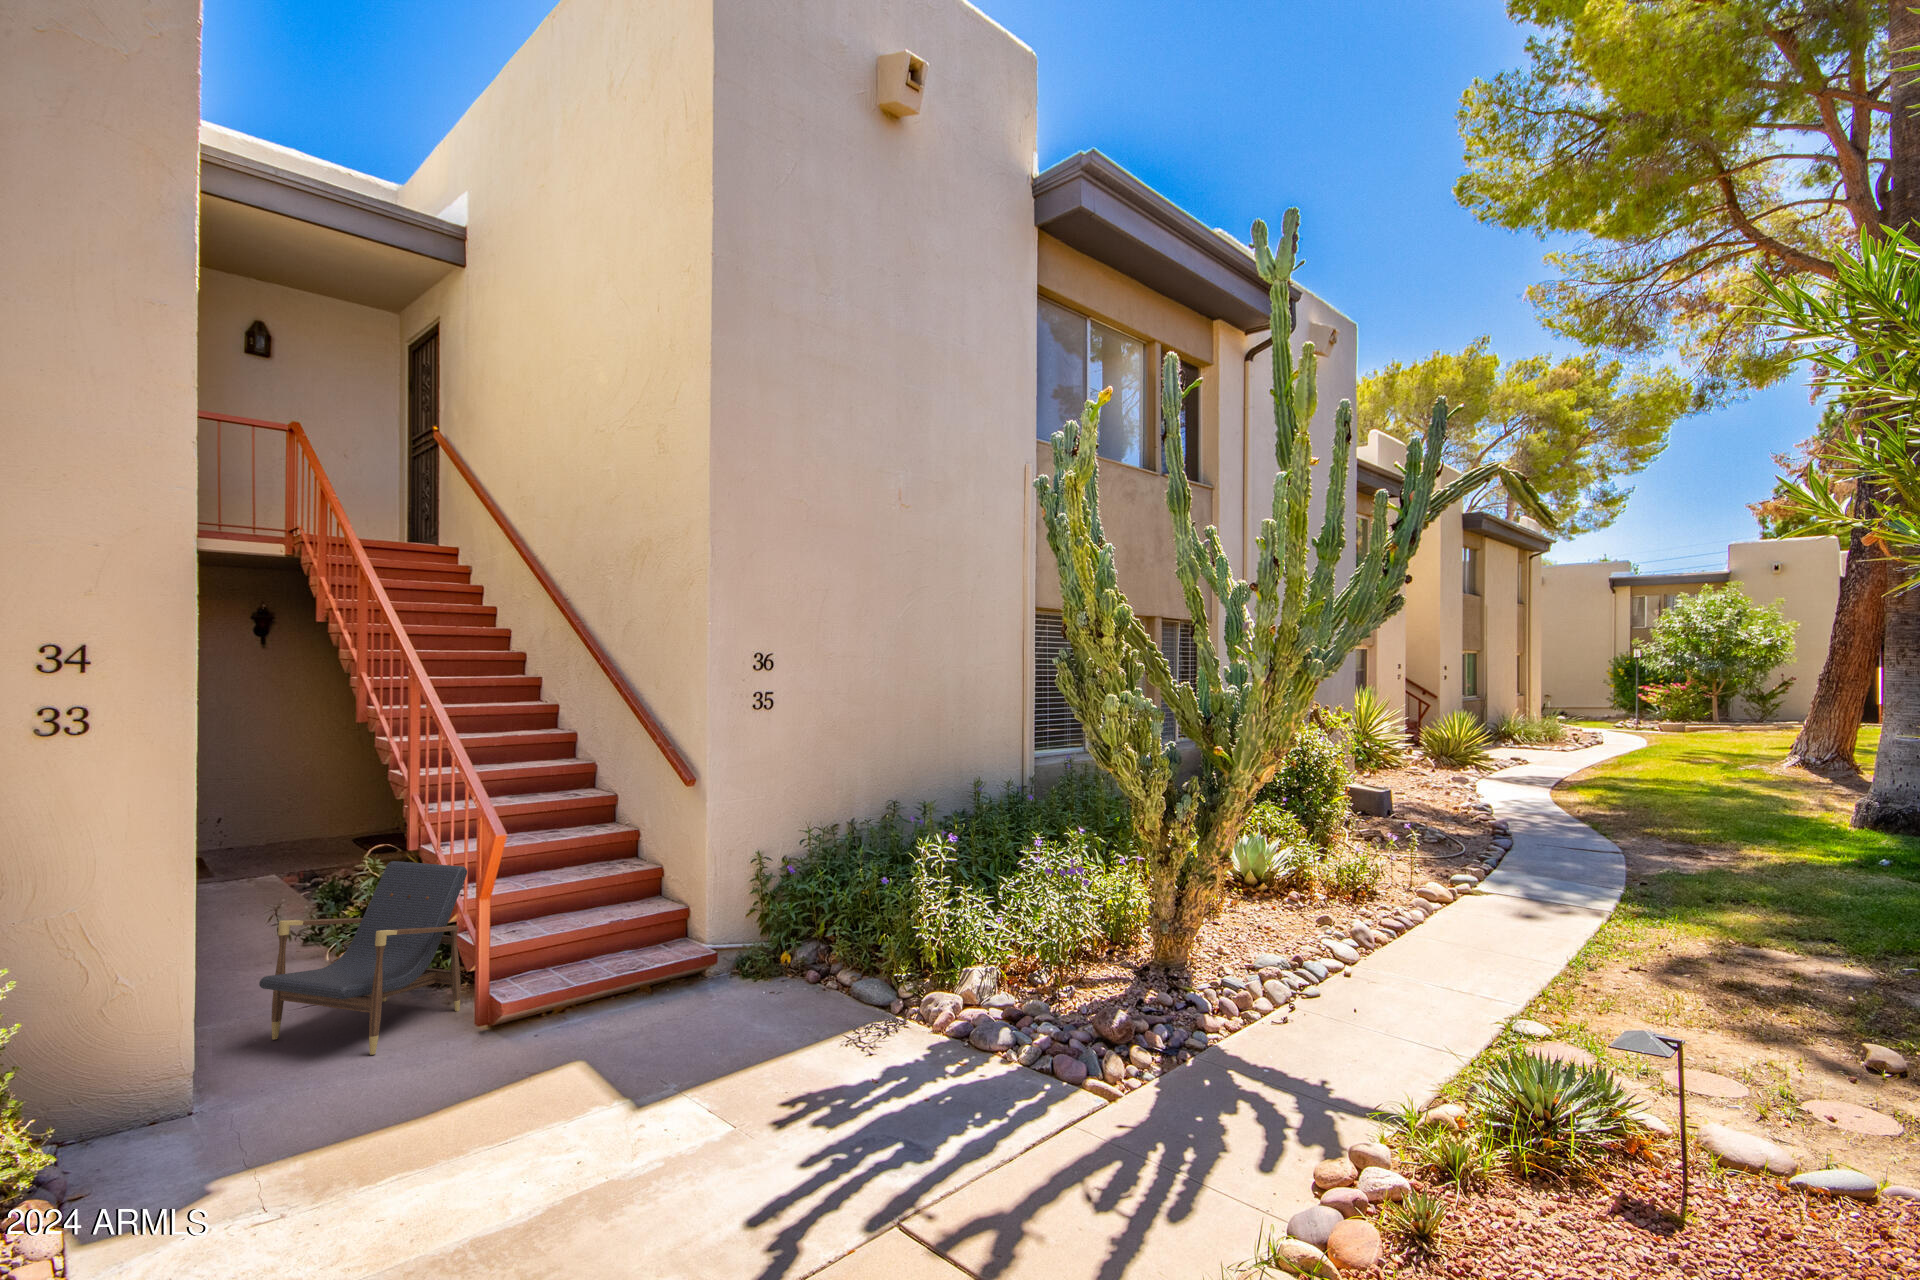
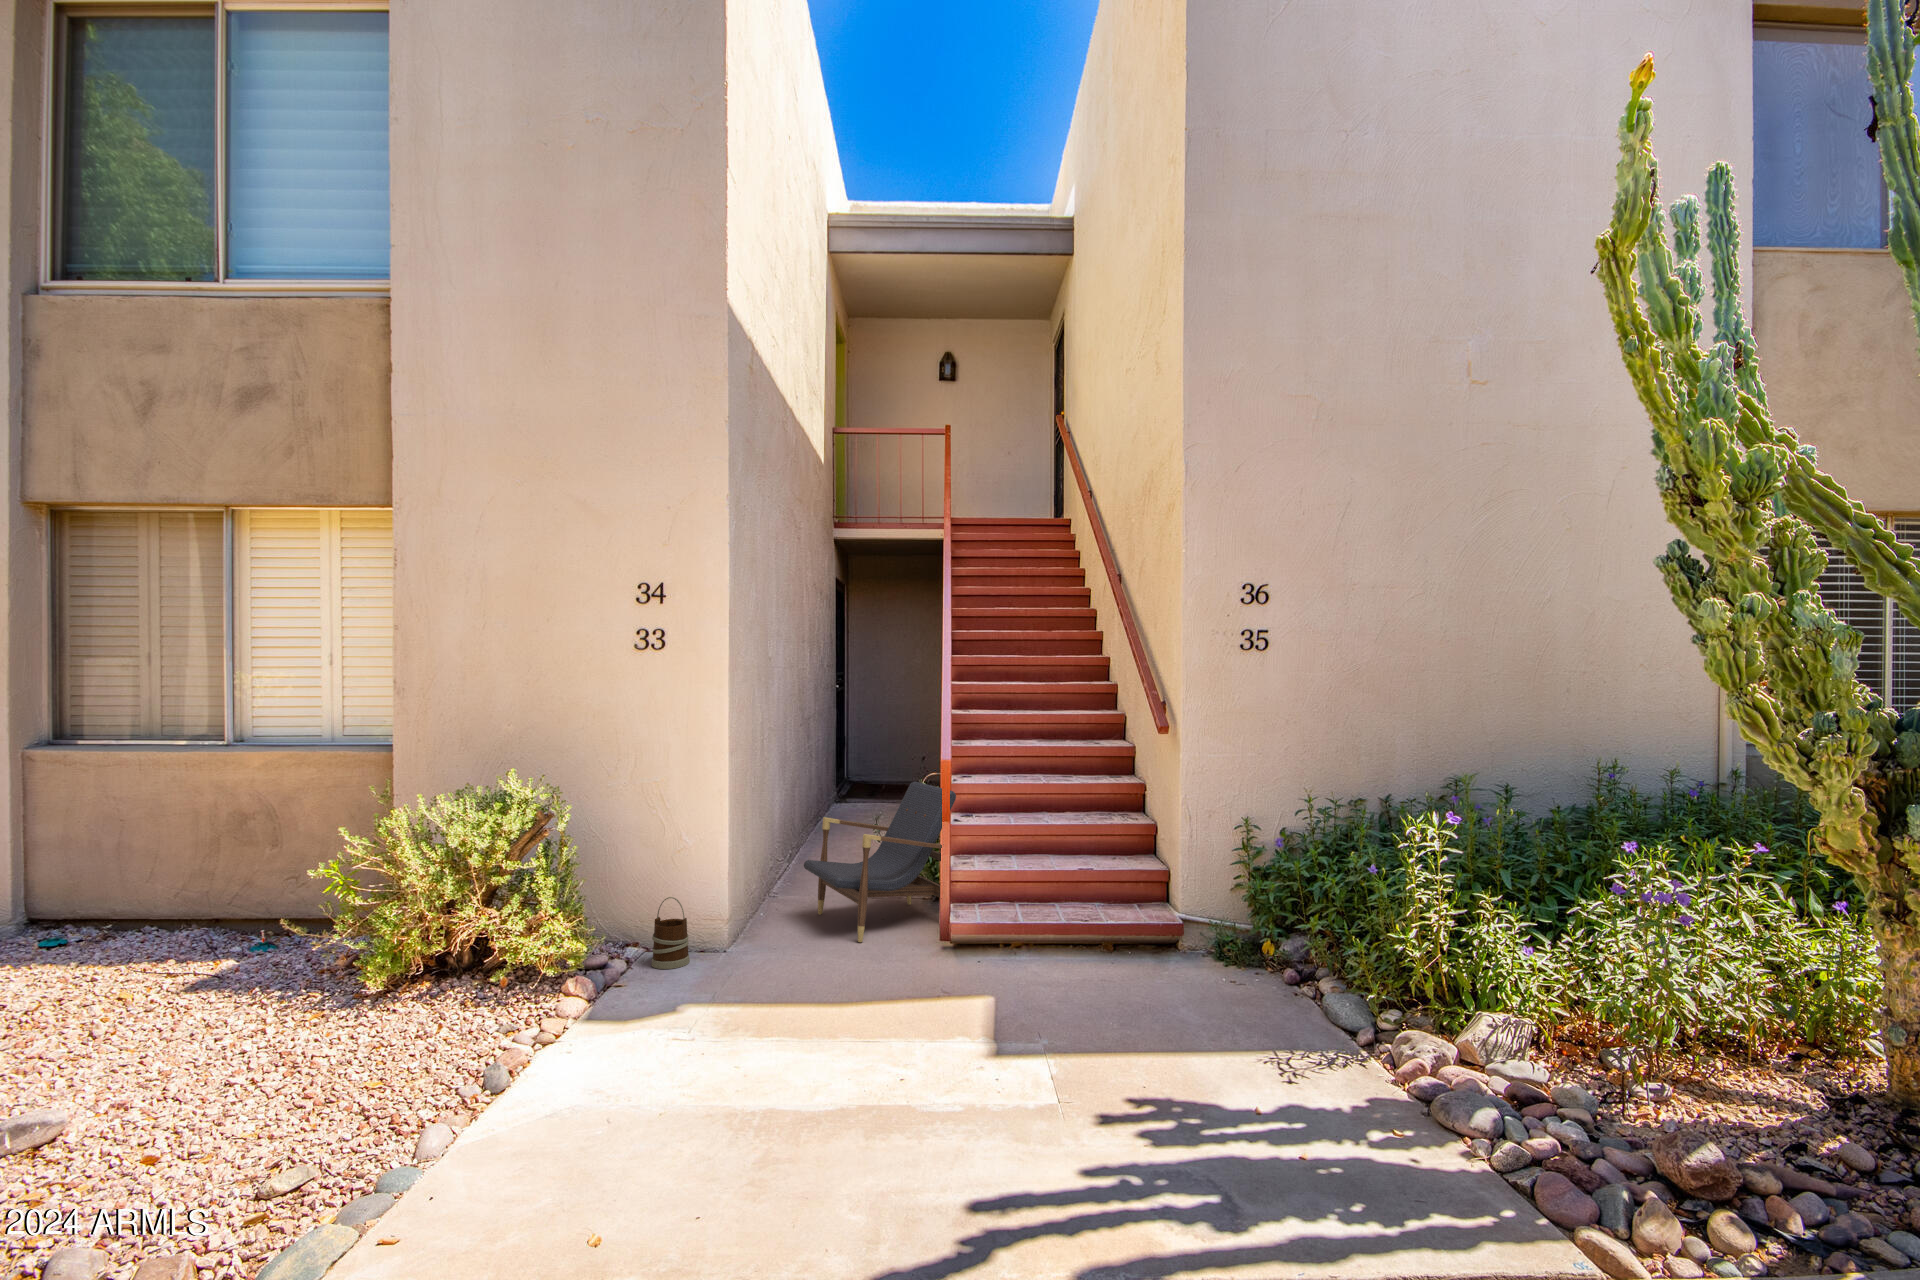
wooden bucket: none [82,1063,147,1164] -> present [651,897,690,969]

